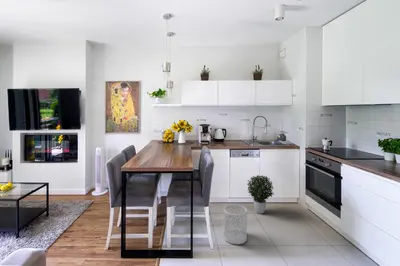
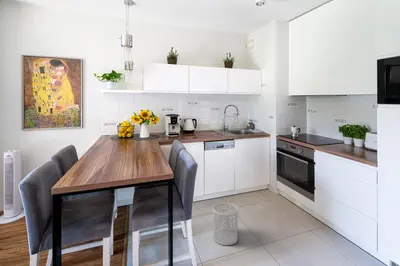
potted plant: present [247,175,274,214] -> none [223,167,252,206]

